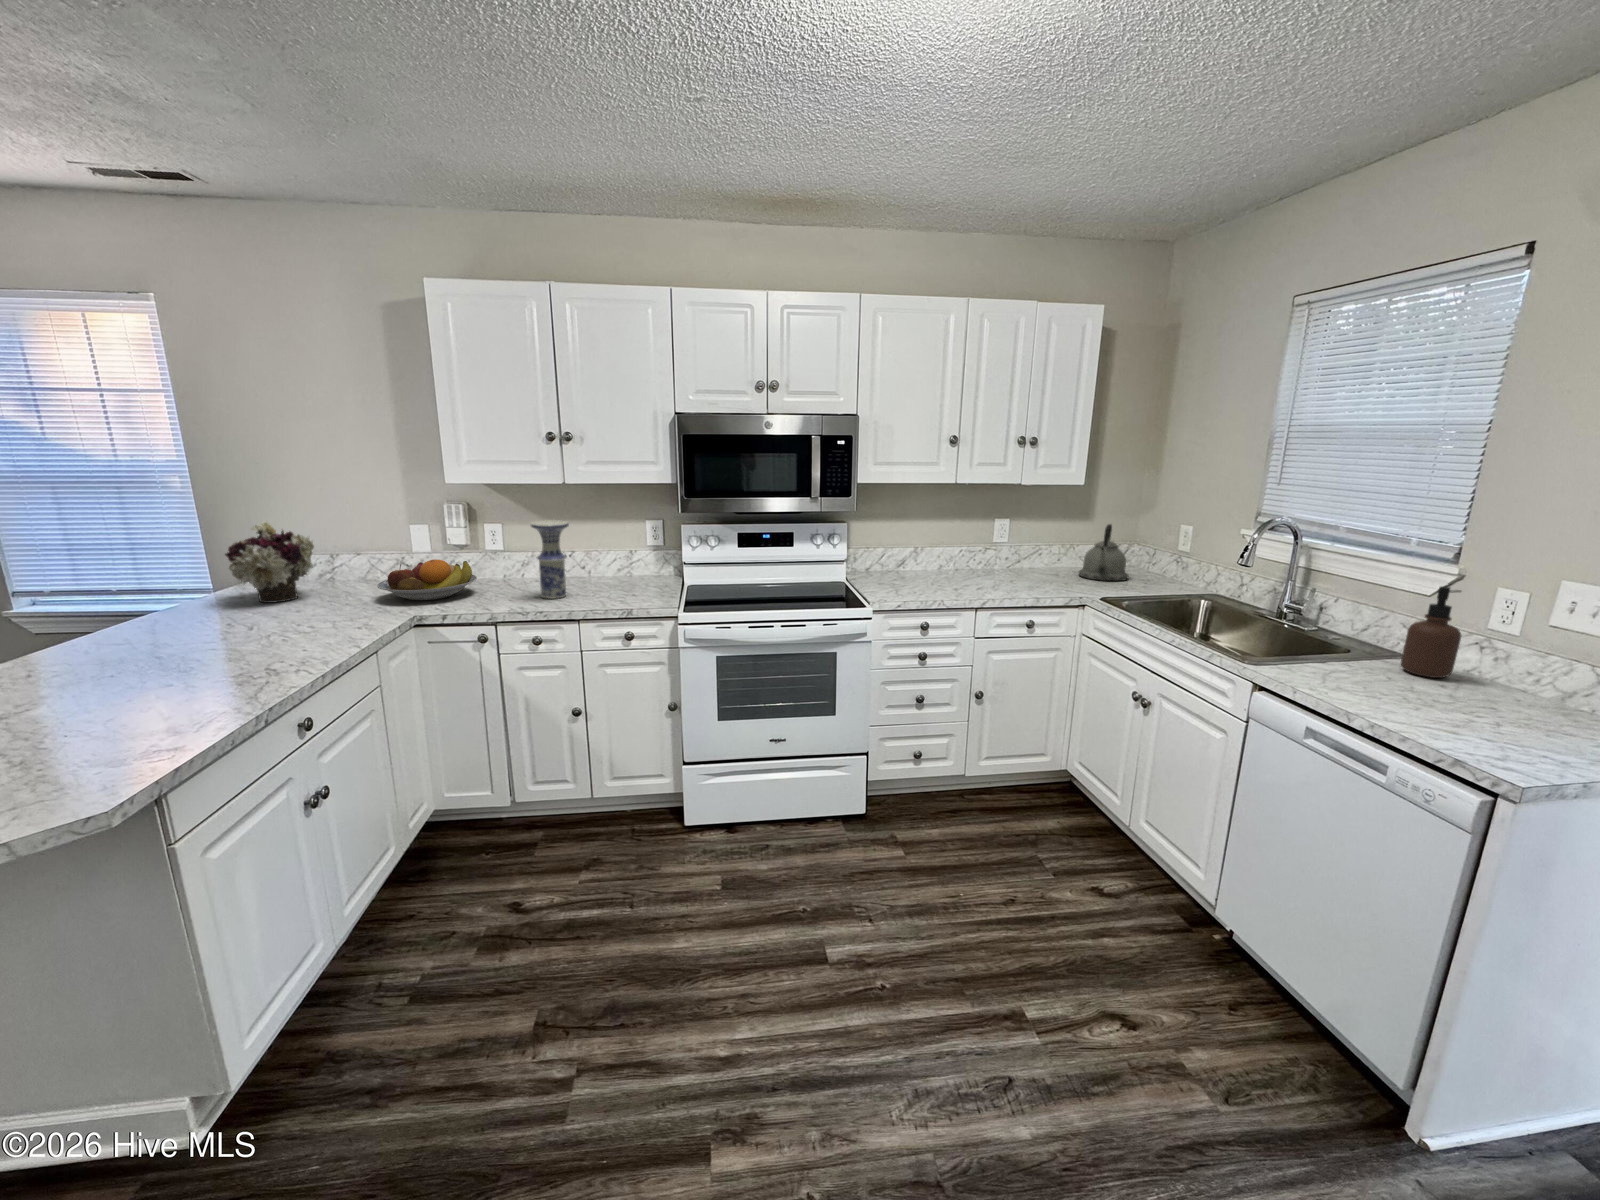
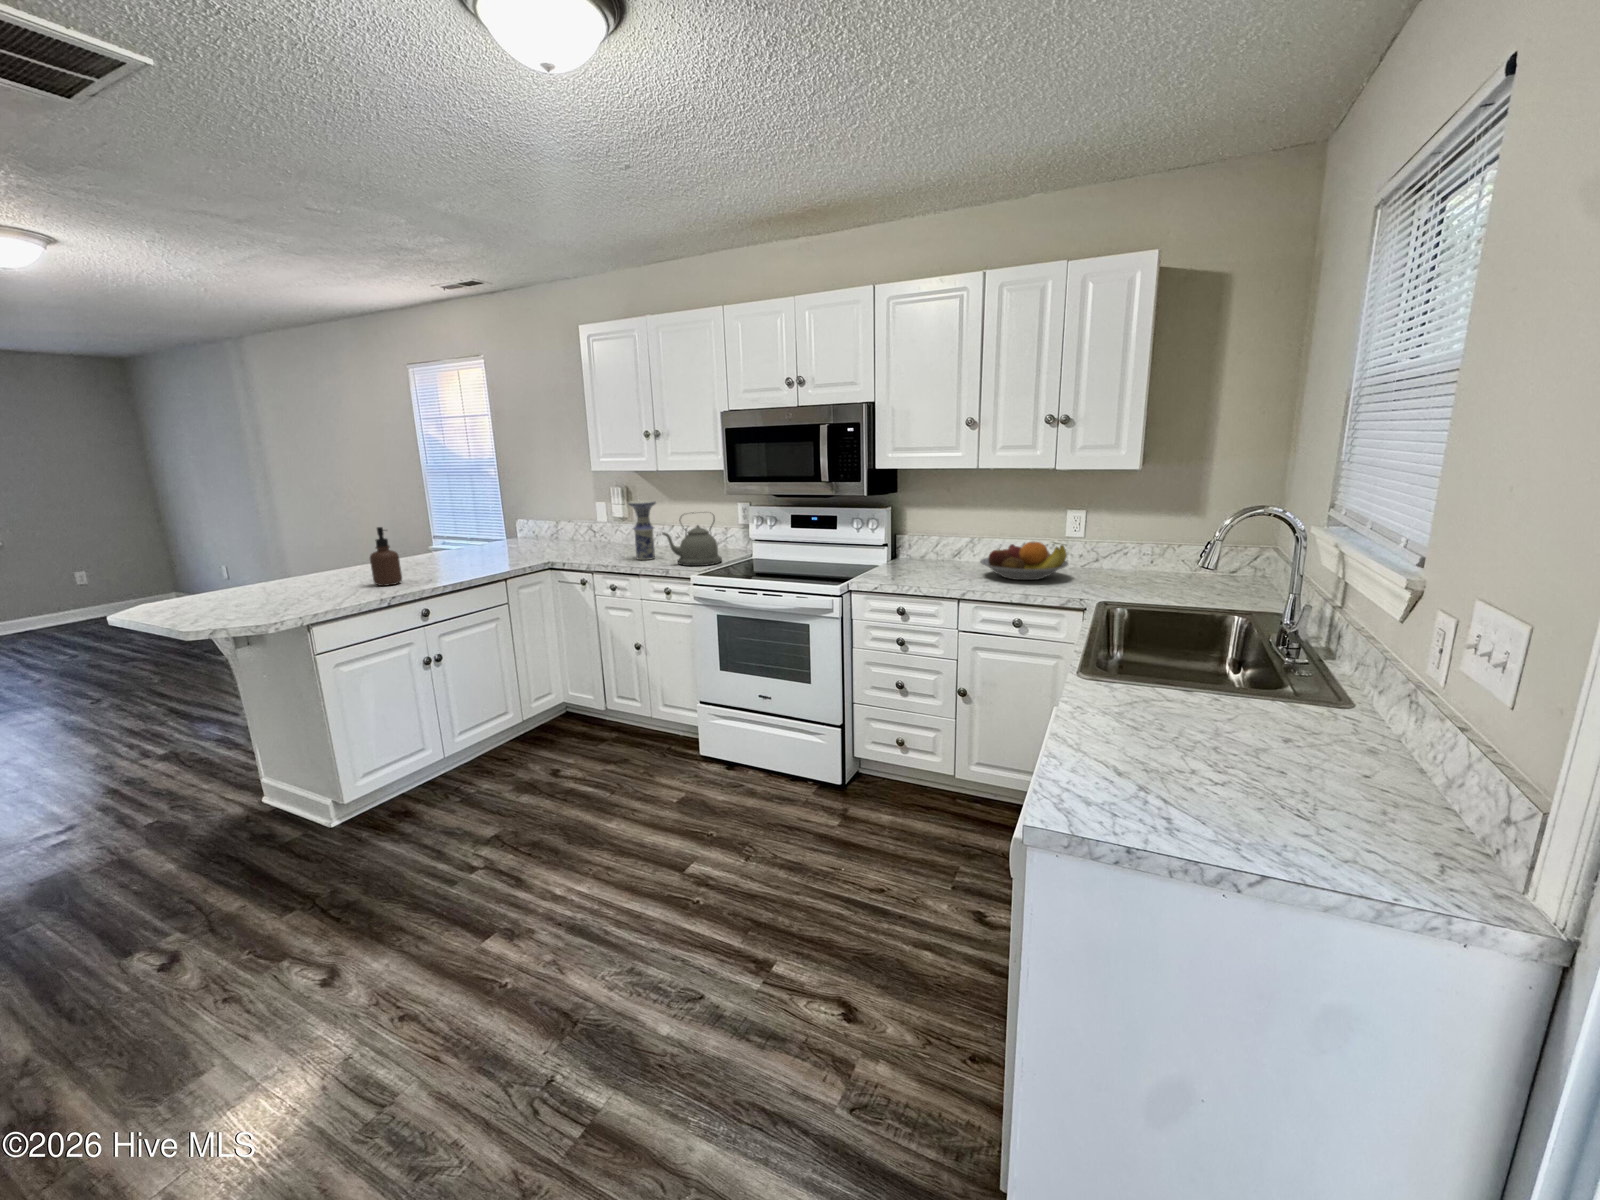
flower arrangement: present [225,521,314,603] -> none [483,497,539,550]
kettle: present [1079,524,1128,581] -> present [663,517,722,566]
fruit bowl: present [377,560,477,600] -> present [980,542,1069,580]
soap dispenser: present [1401,586,1461,678] -> present [370,527,402,586]

